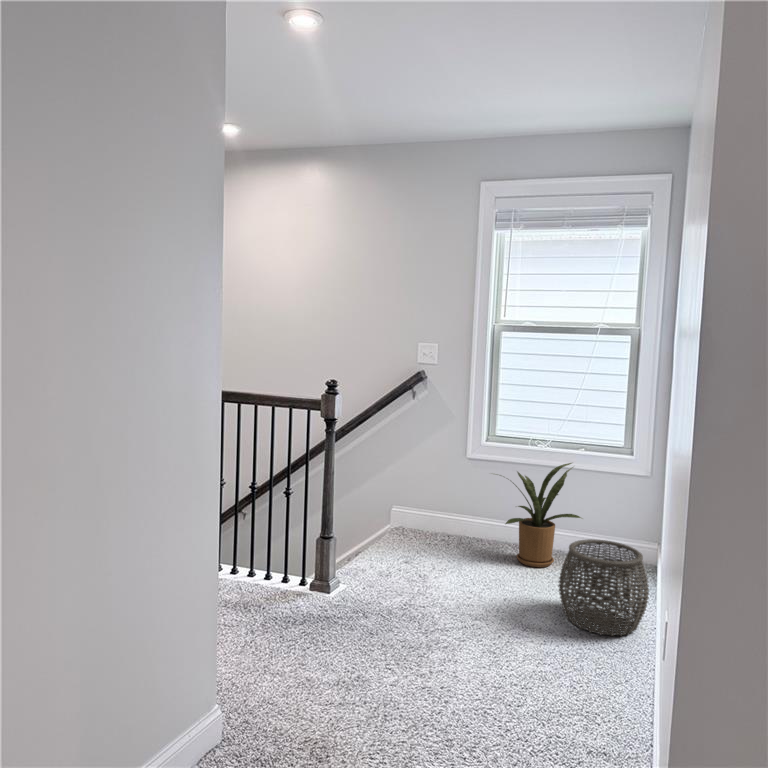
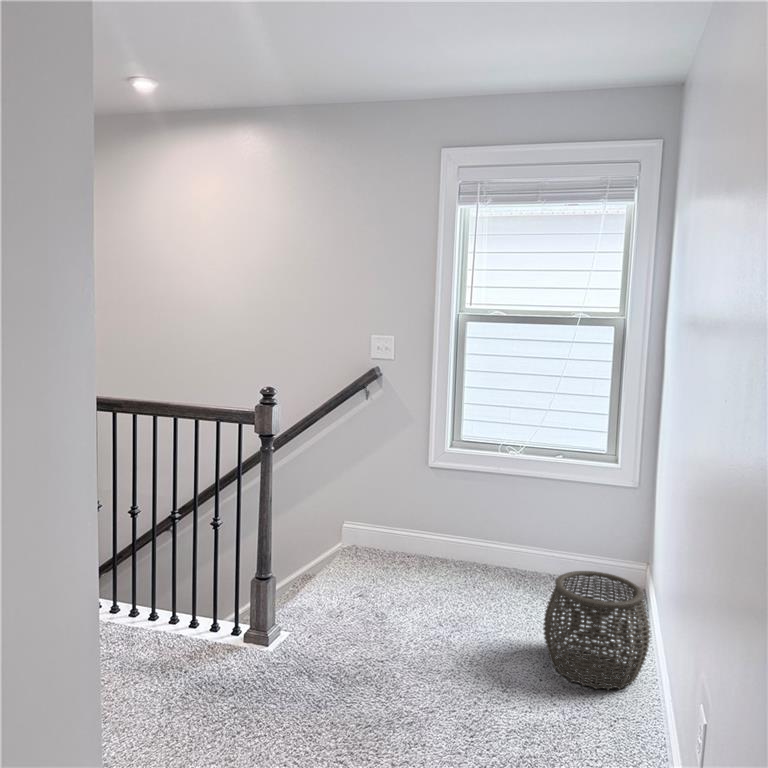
house plant: present [496,463,581,567] -> none [453,474,565,597]

